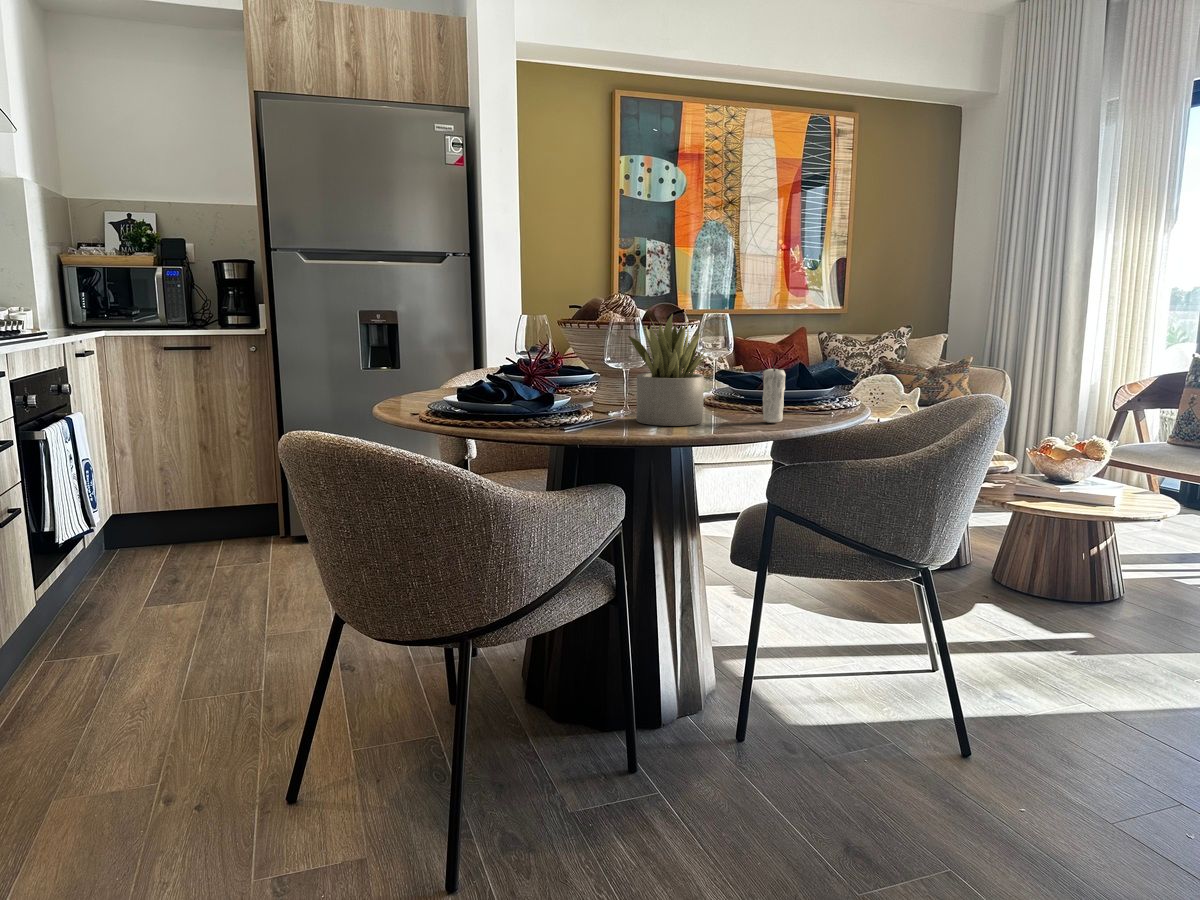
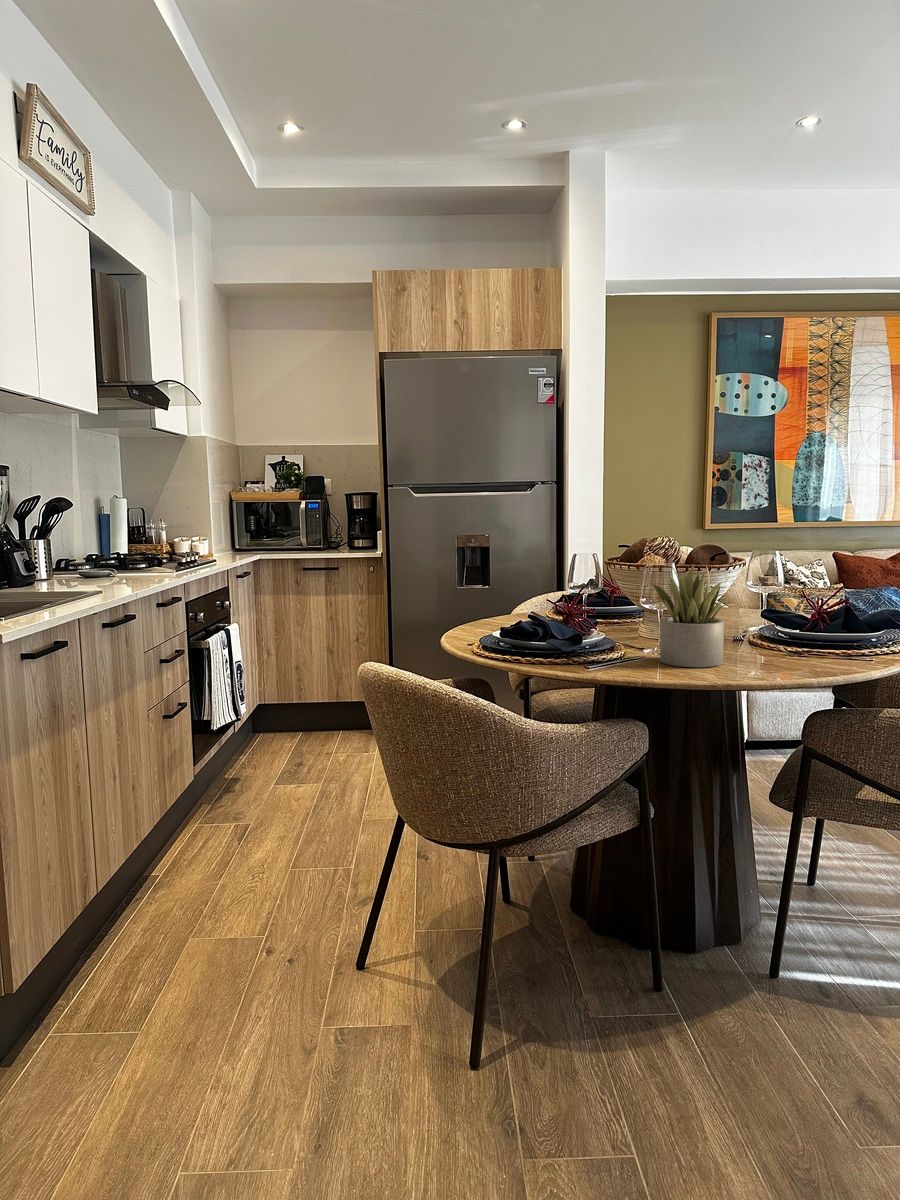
candle: present [763,364,786,423] -> none [784,606,806,667]

